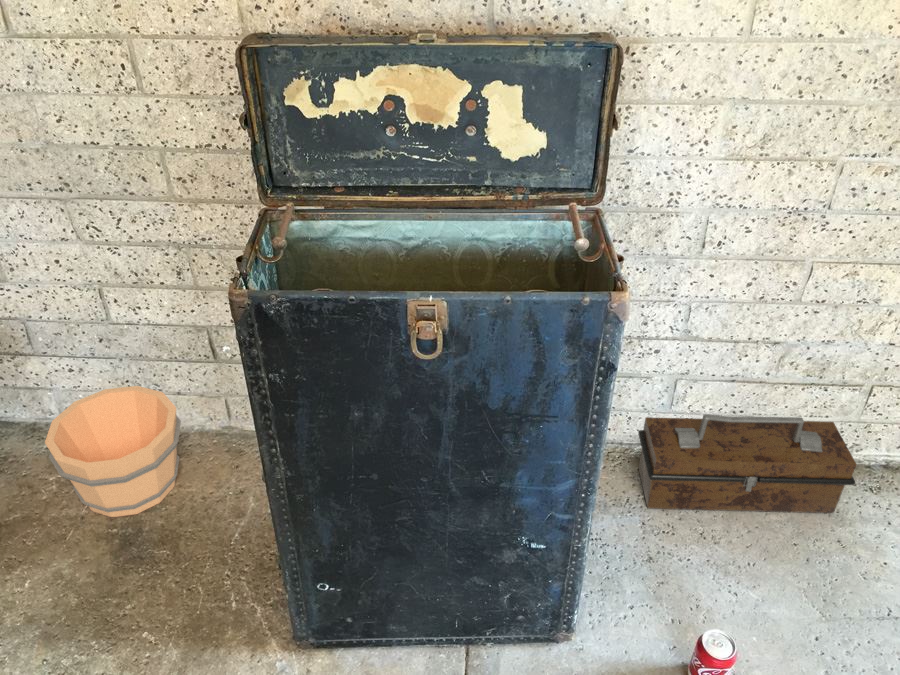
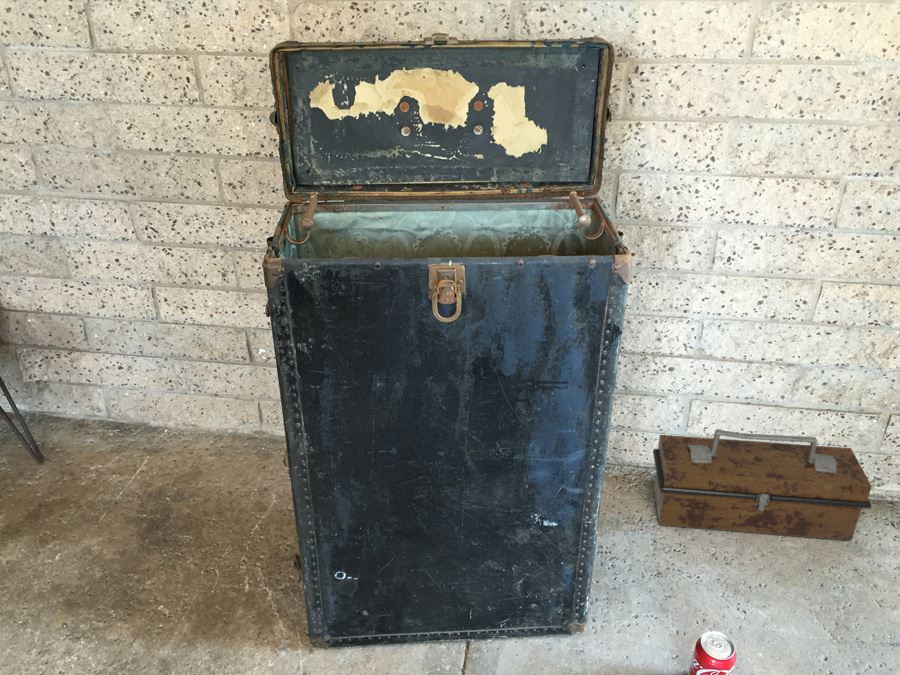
bucket: present [45,386,181,517] -> none [88,383,215,502]

